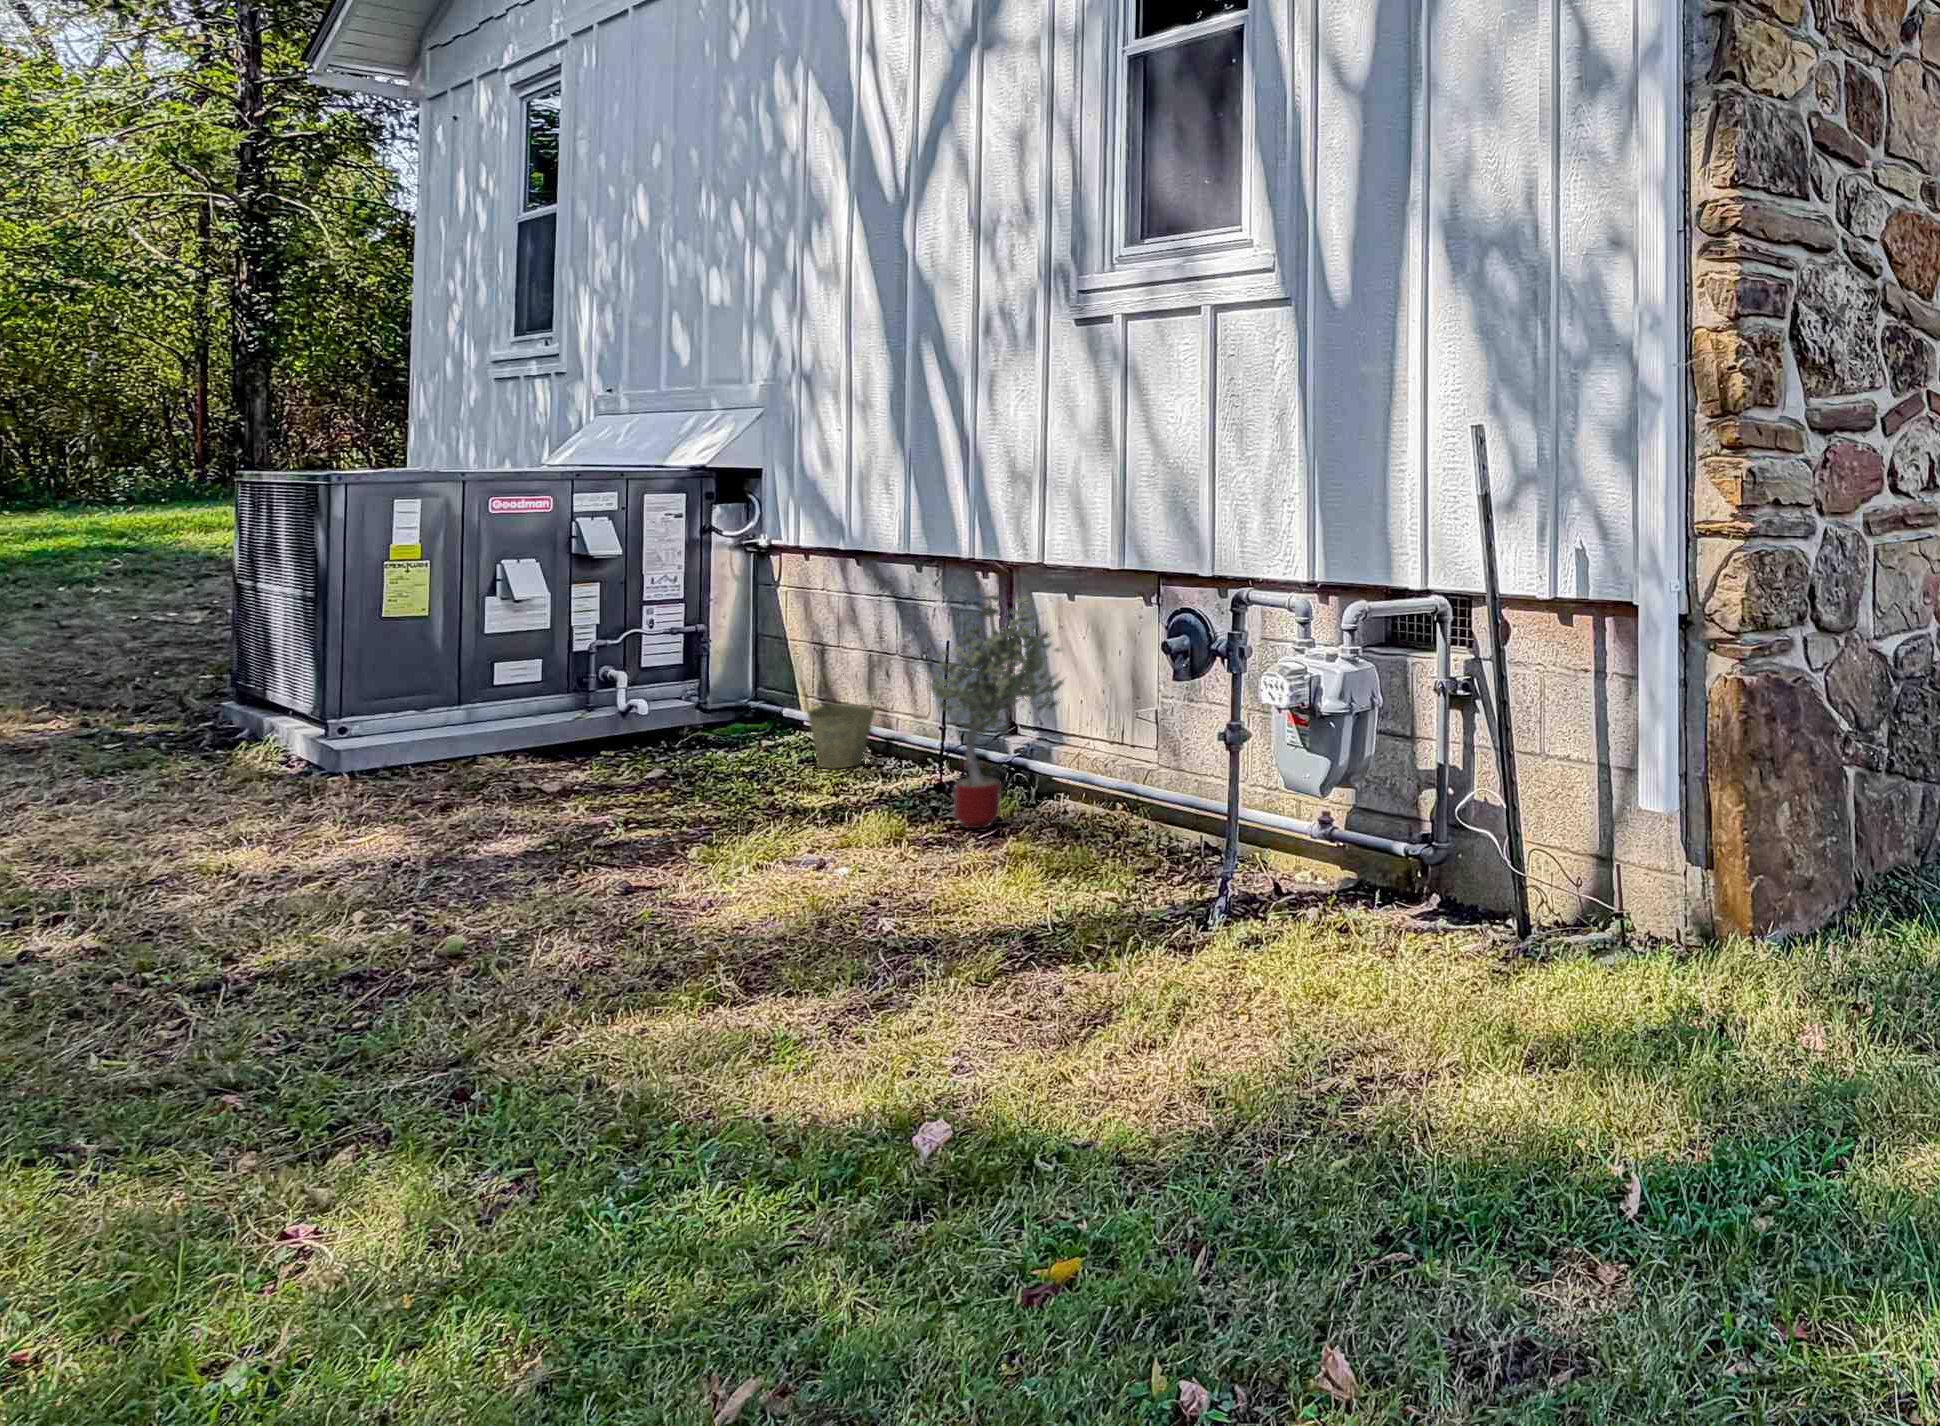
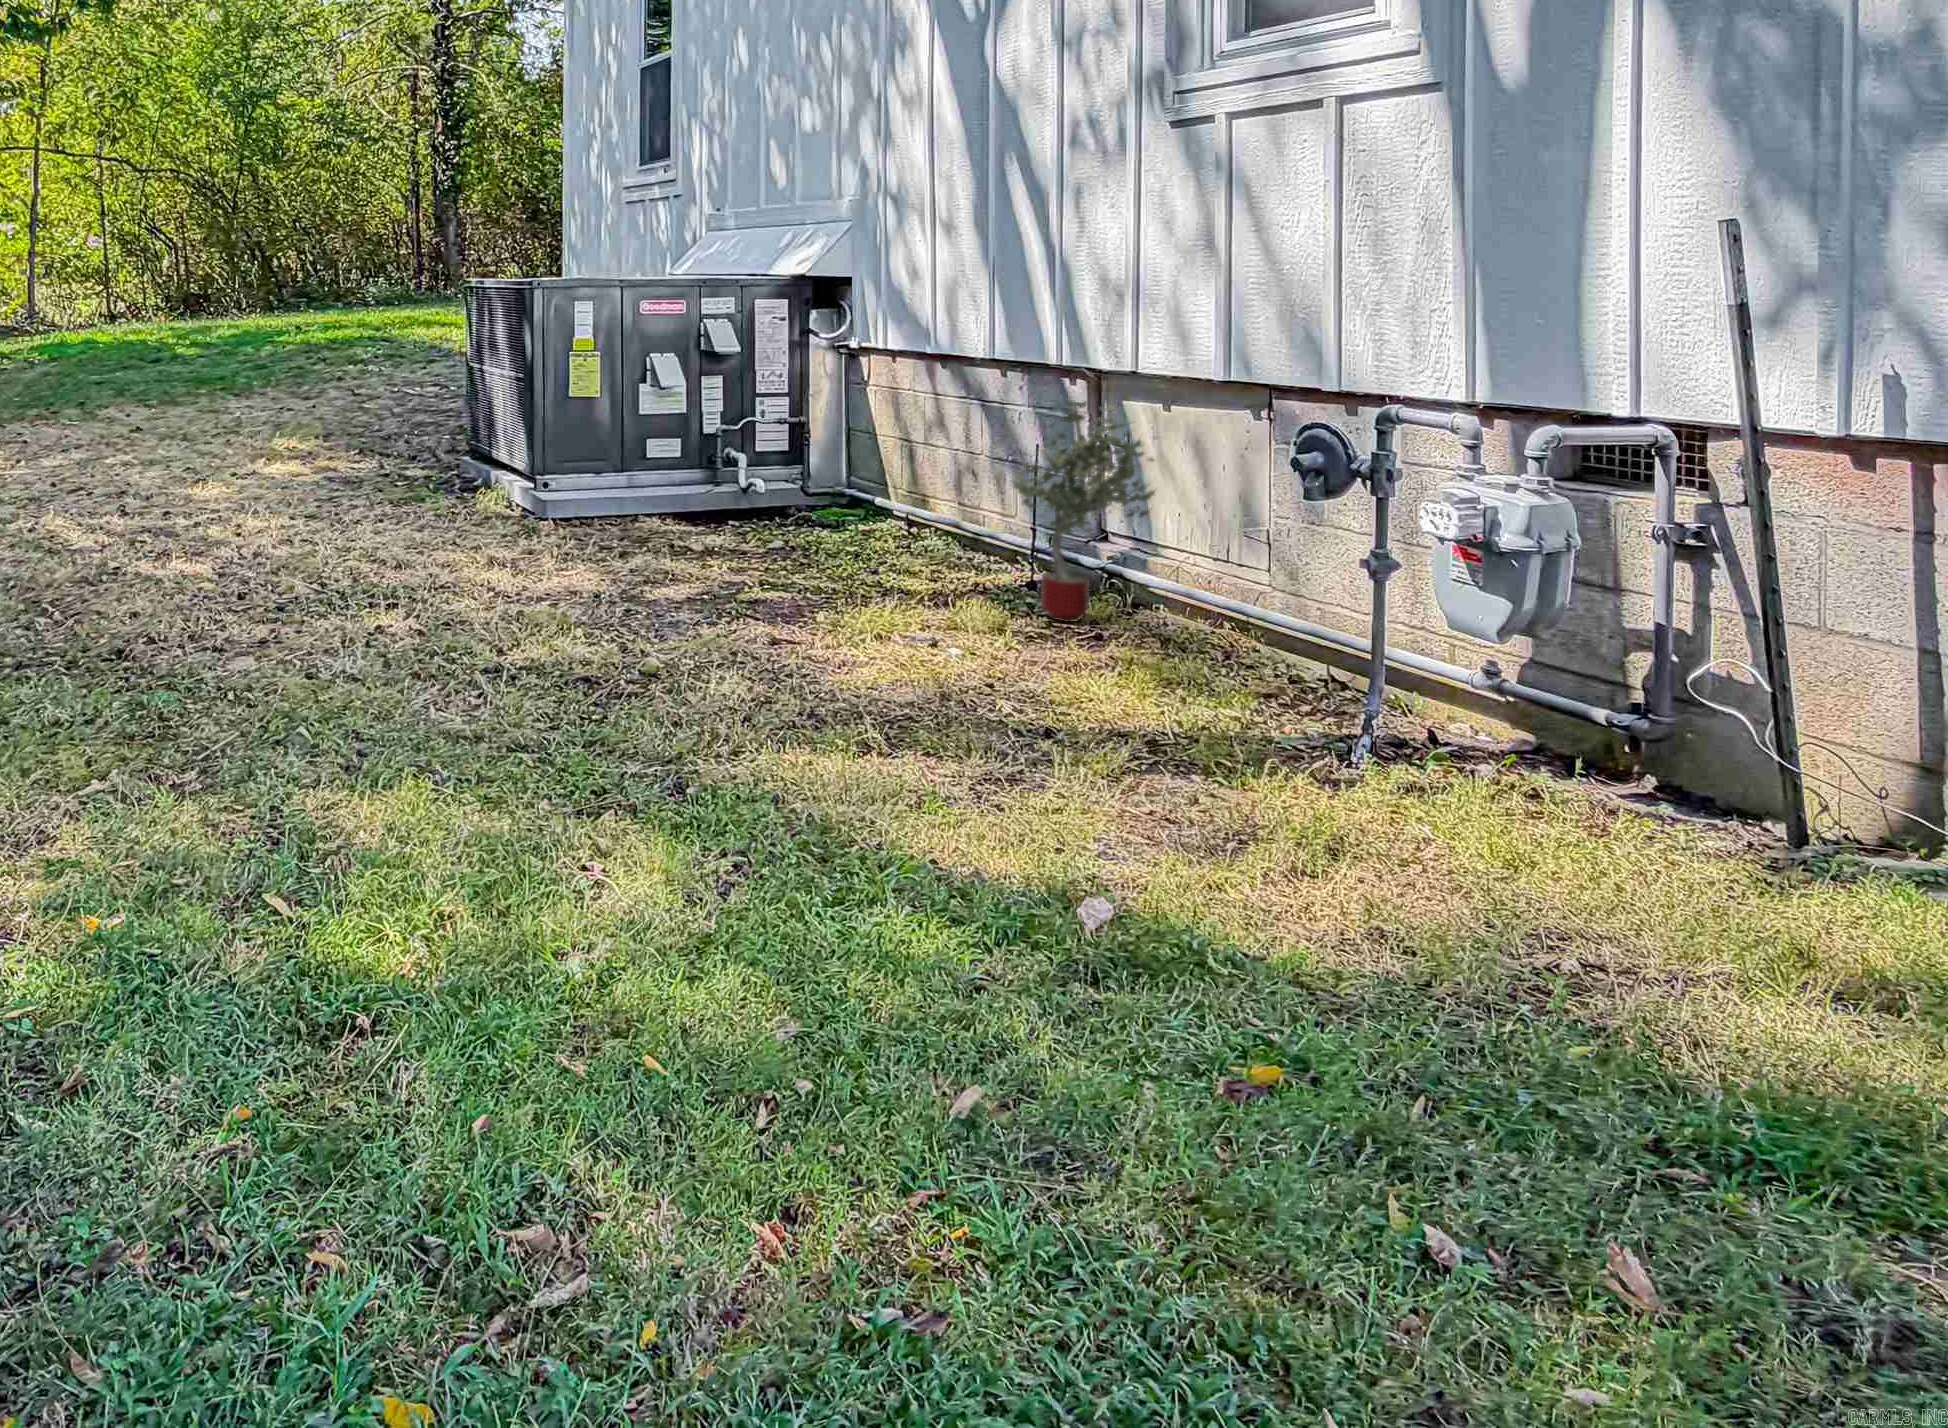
bucket: present [808,674,875,769] -> none [895,467,956,548]

